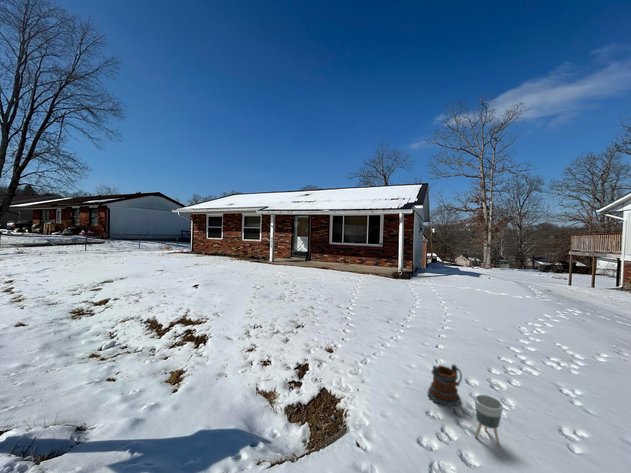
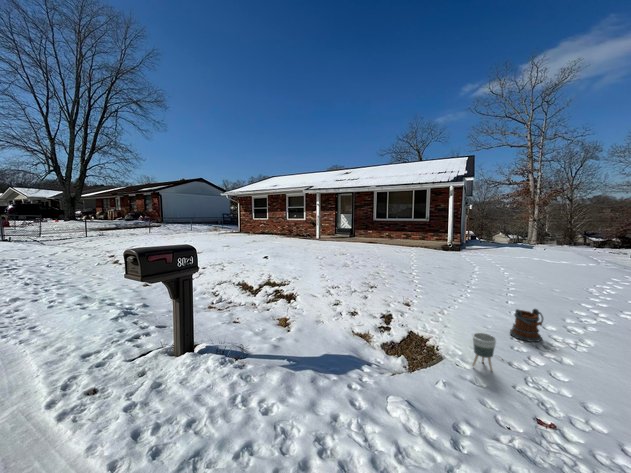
planter: present [475,395,503,444] -> present [473,333,496,371]

